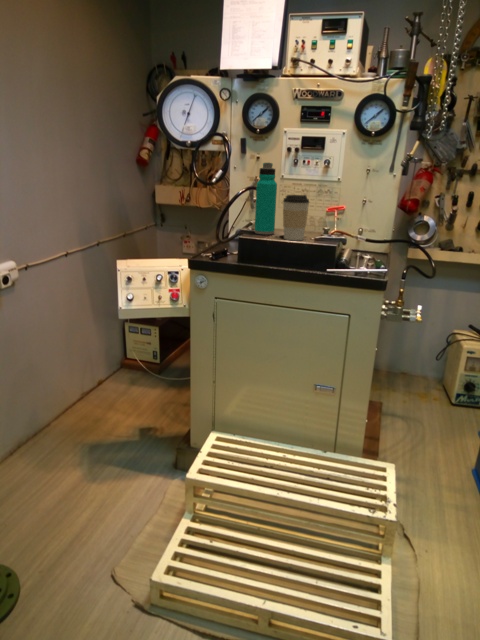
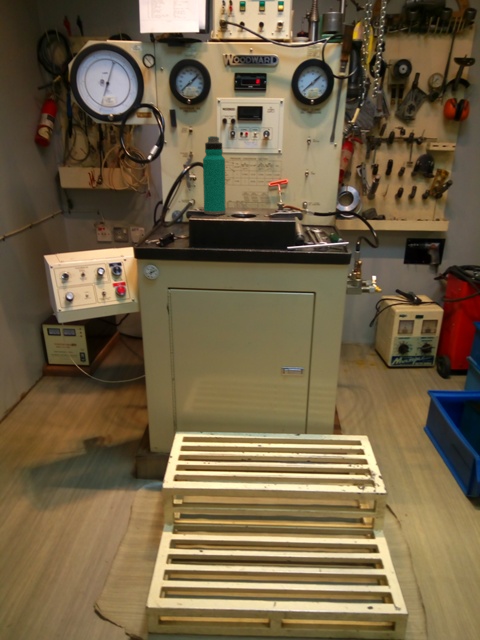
coffee cup: present [283,195,309,240] -> none [236,169,265,219]

